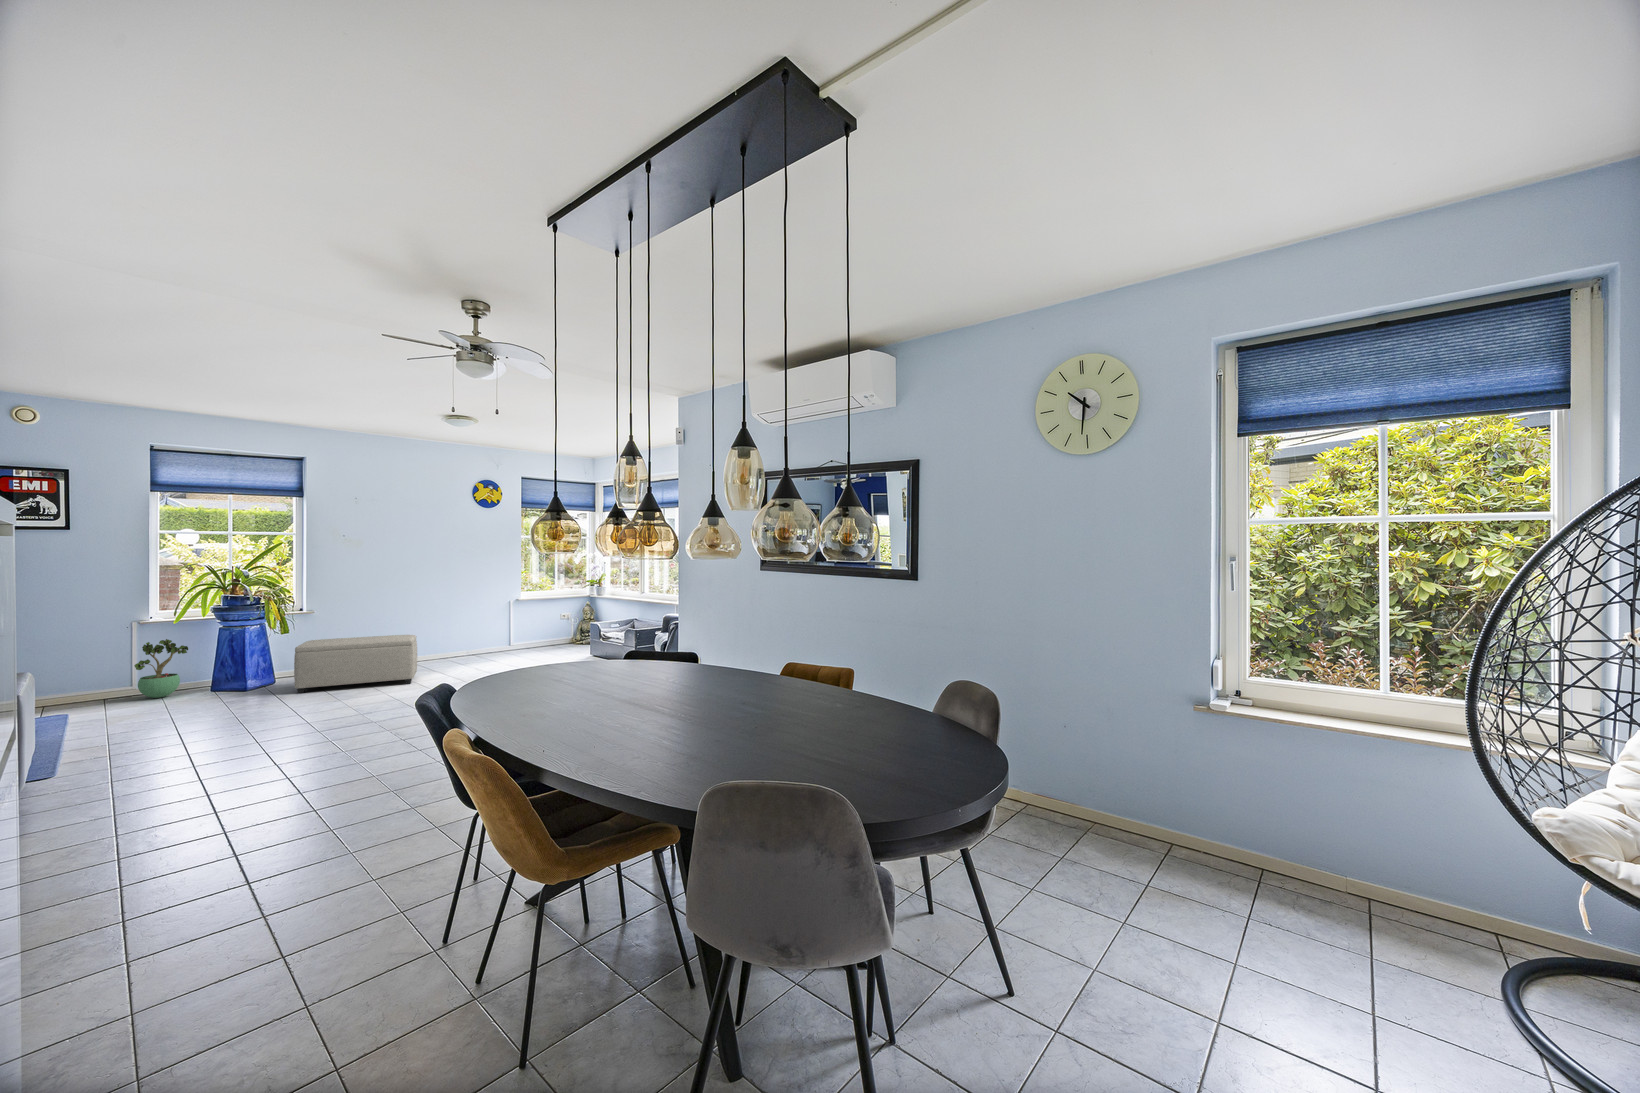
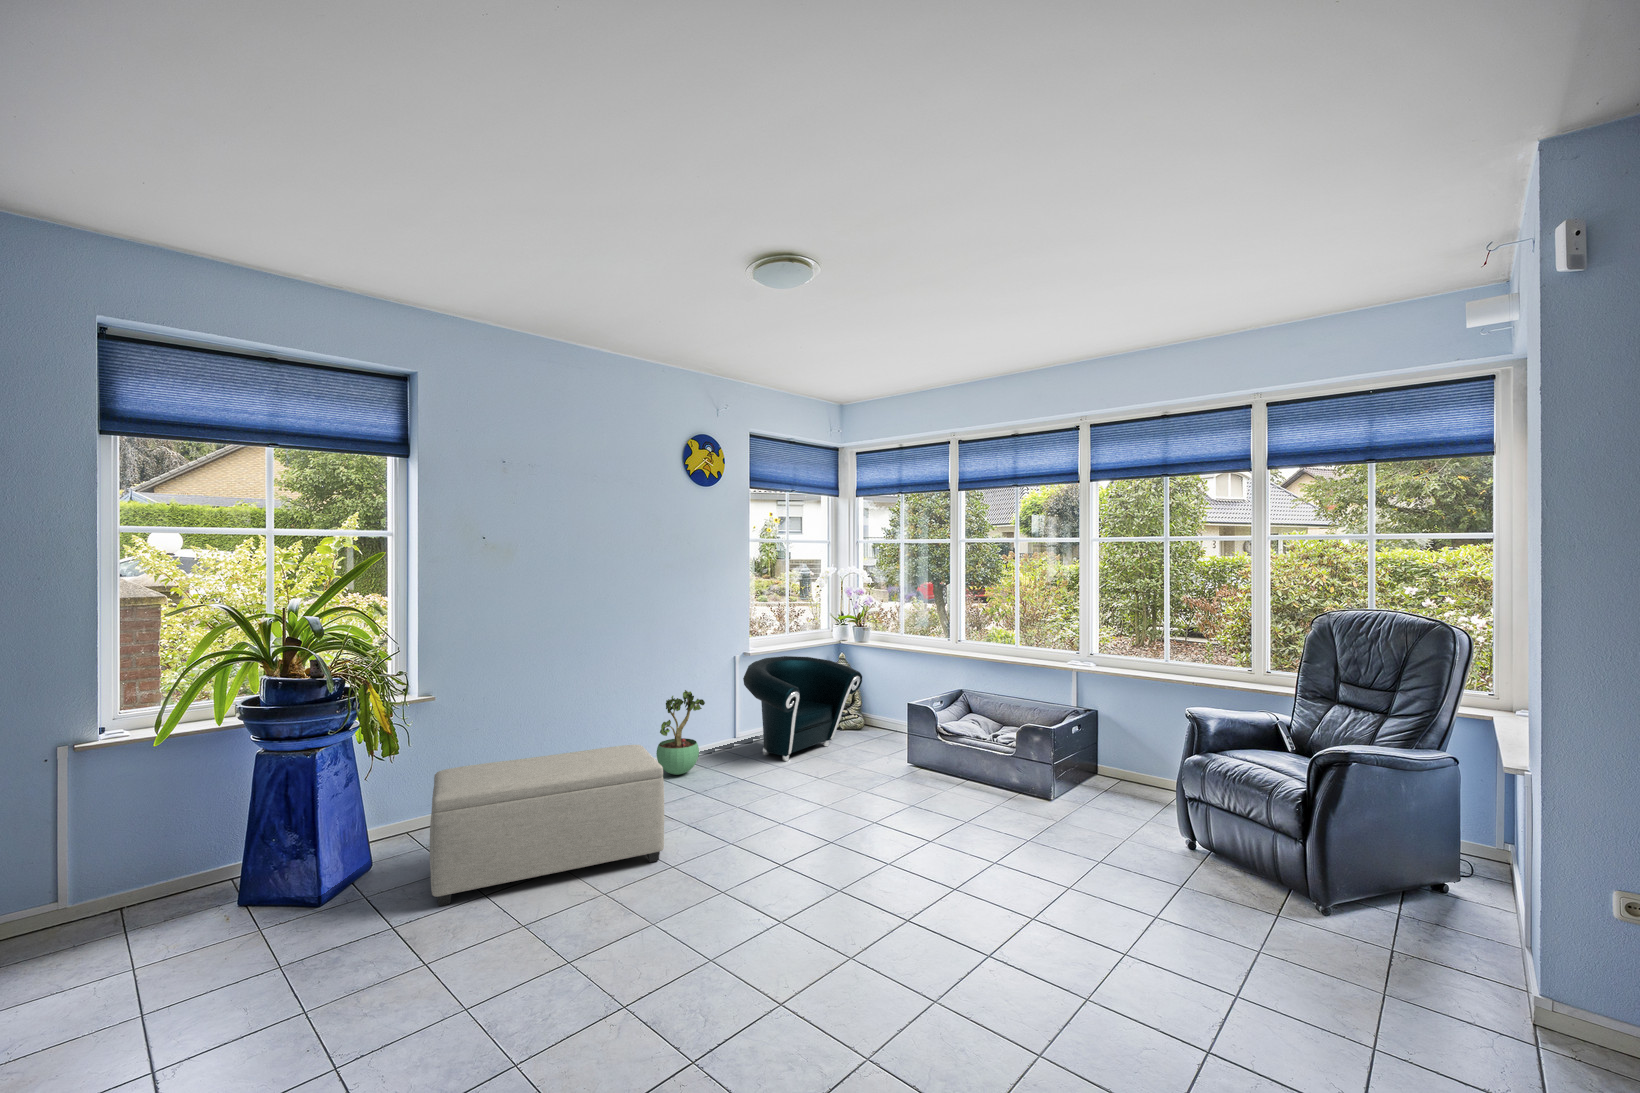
armchair: none [508,603,584,657] -> present [743,656,862,761]
potted plant: present [134,639,188,698] -> present [656,690,705,775]

